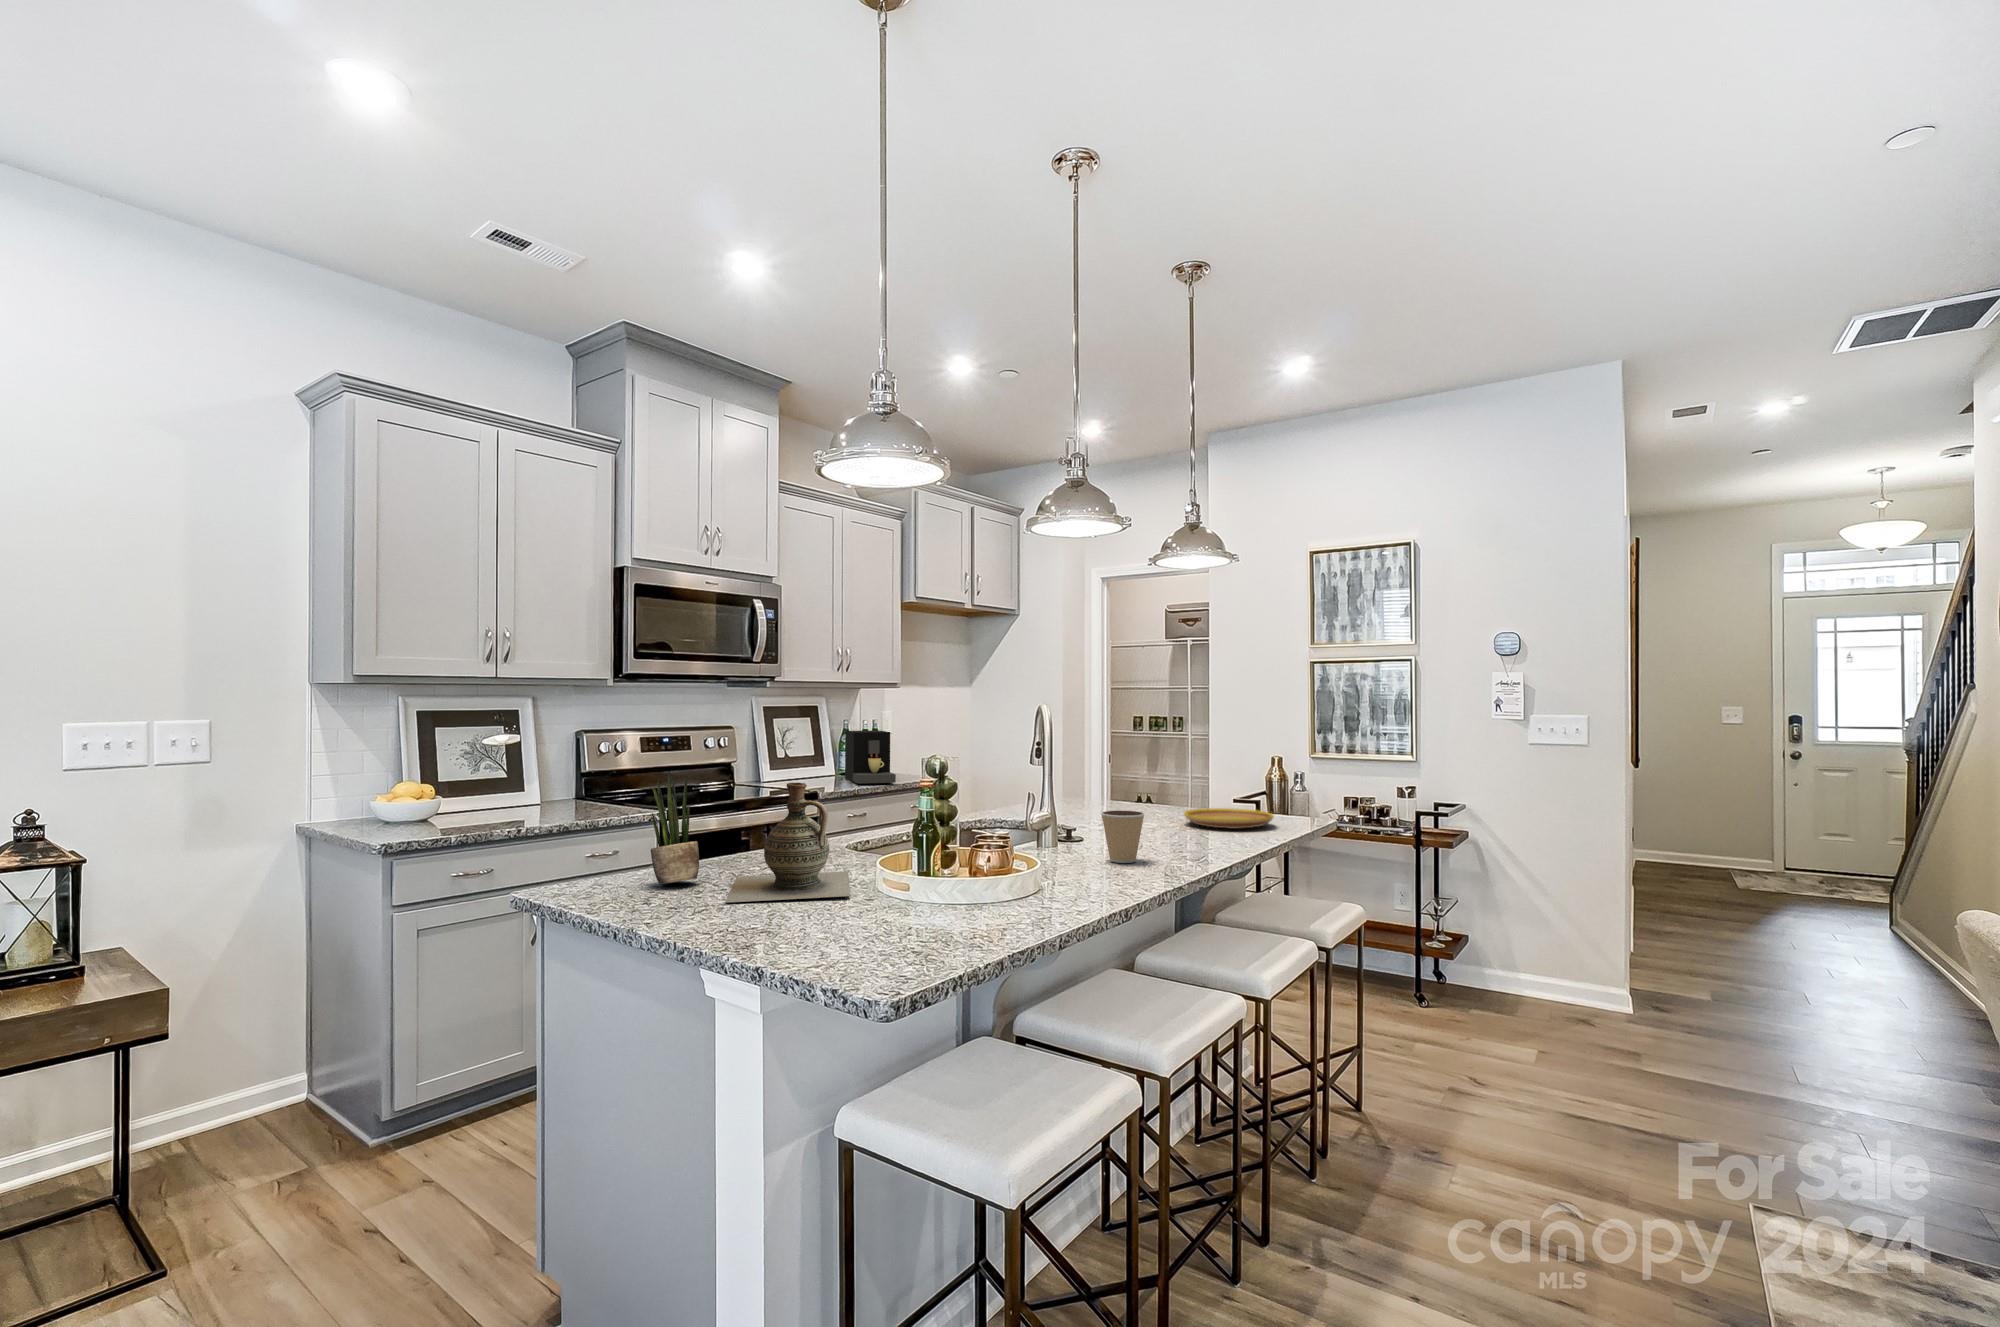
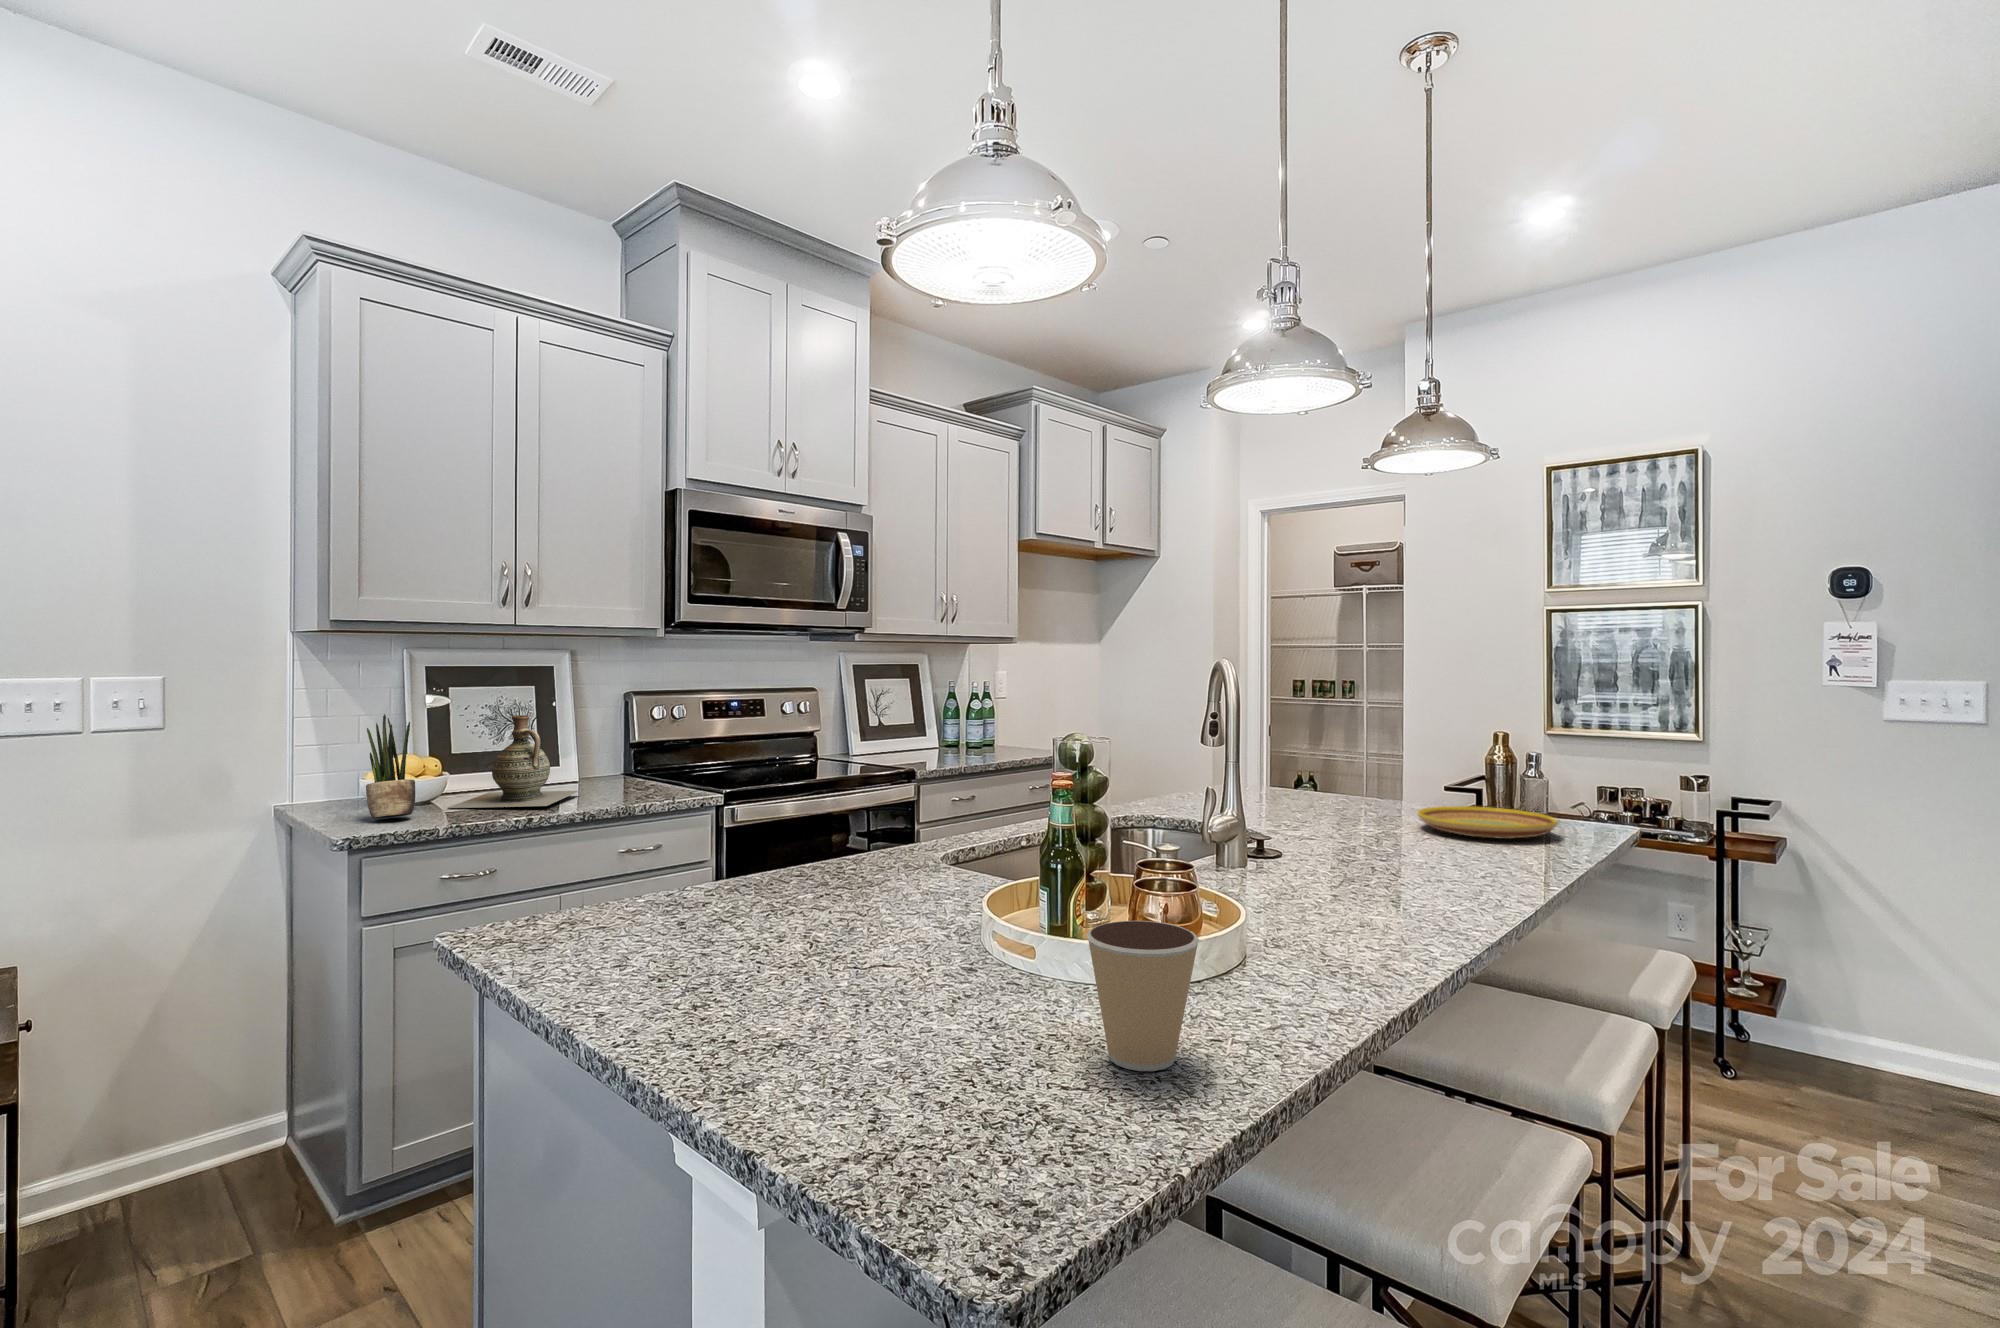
coffee maker: present [845,730,896,784] -> none [951,695,1011,759]
potted plant: present [651,772,699,884] -> present [366,714,415,818]
ceramic jug: present [725,783,850,903] -> present [448,715,579,808]
coffee cup: present [1101,811,1144,863] -> present [1086,921,1200,1071]

